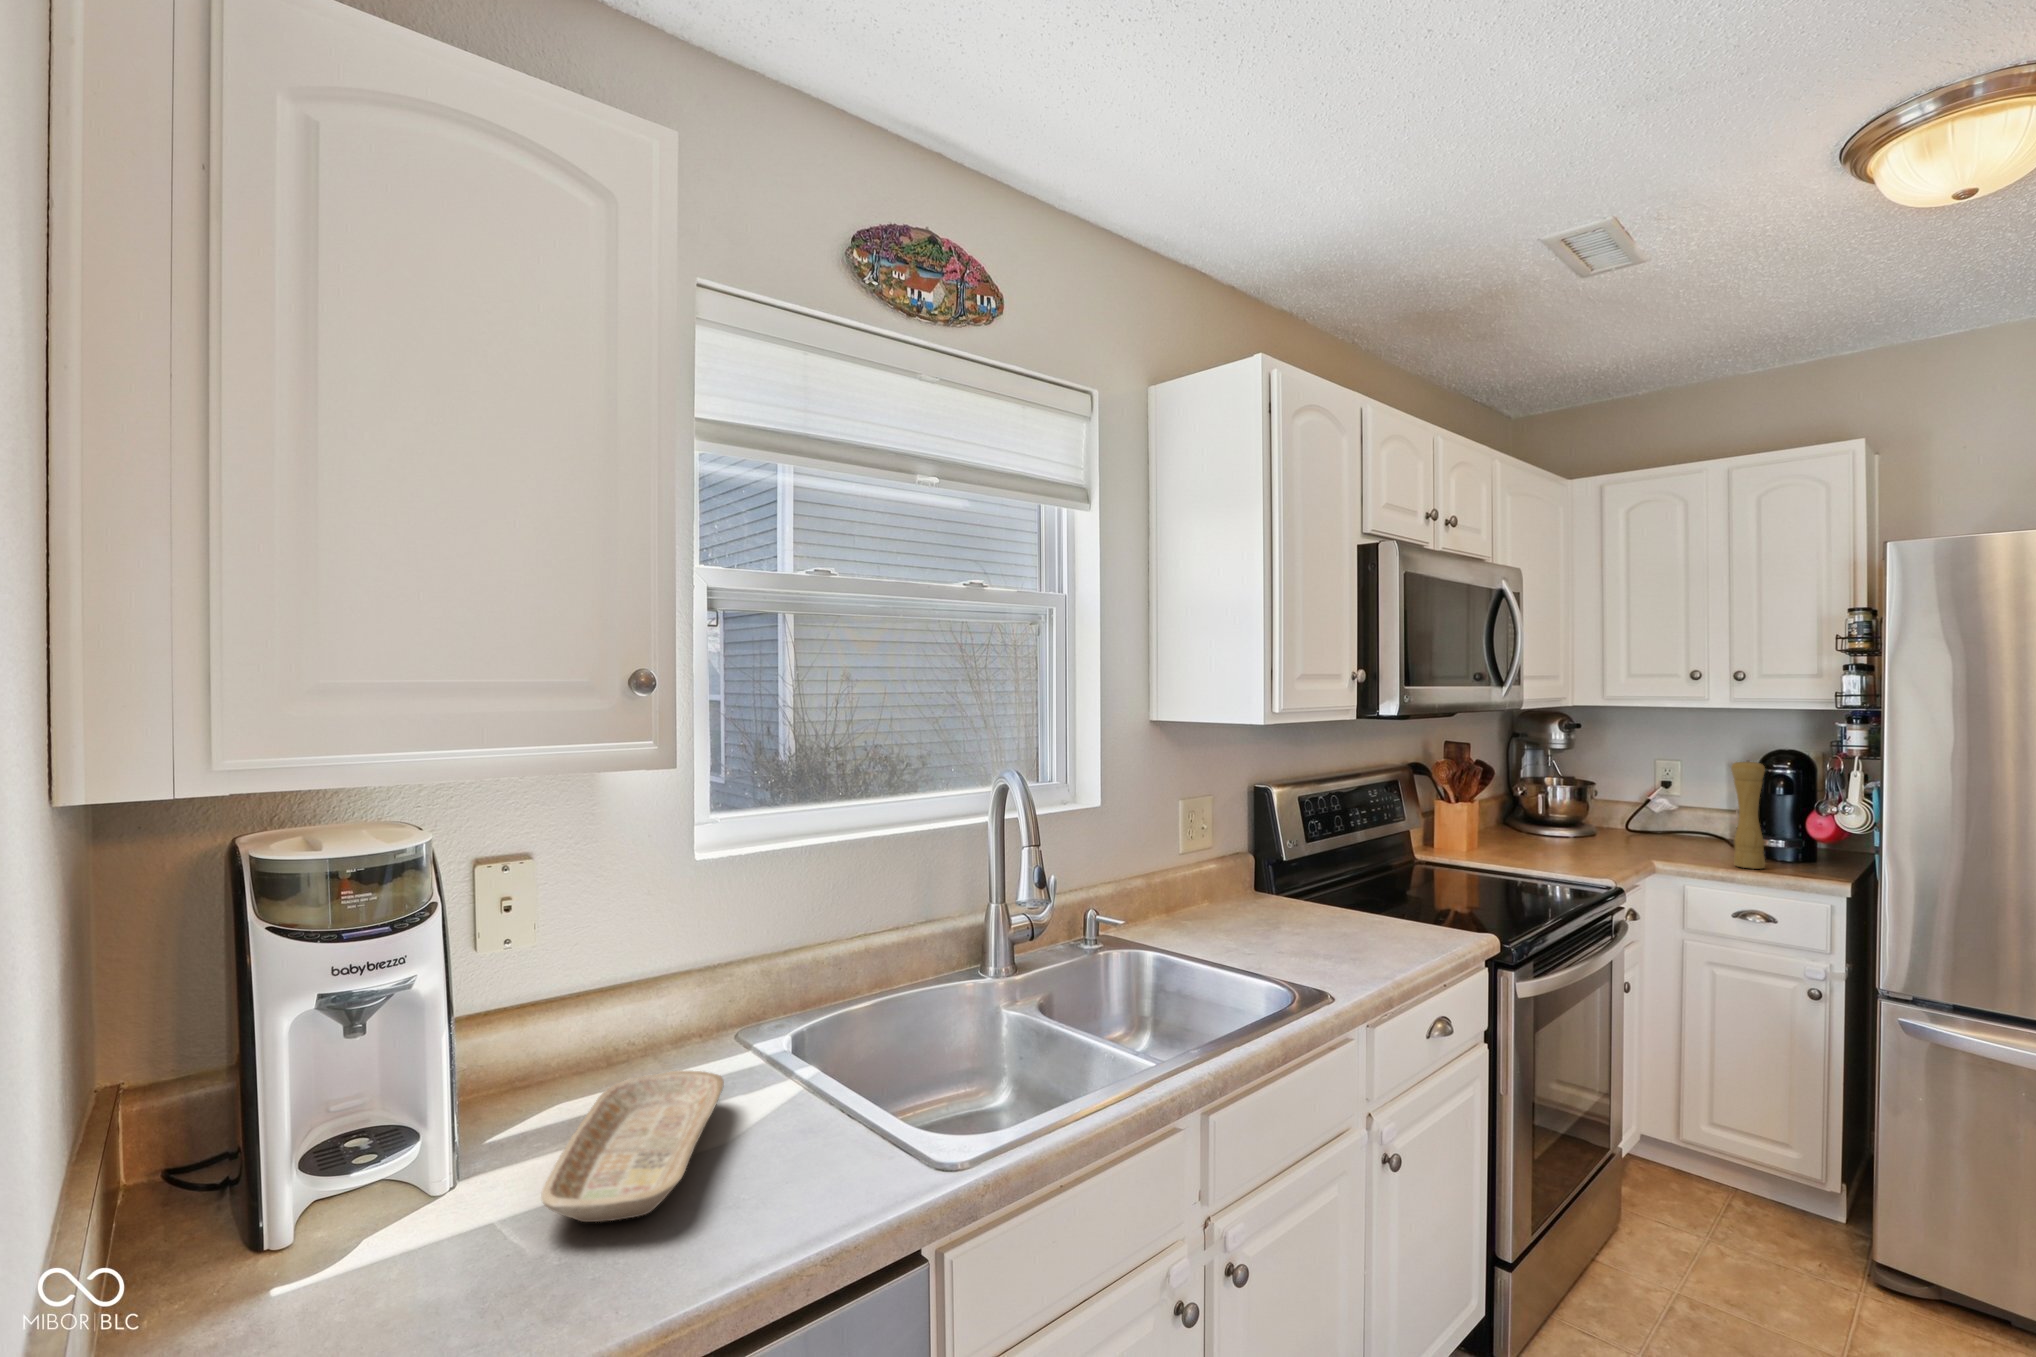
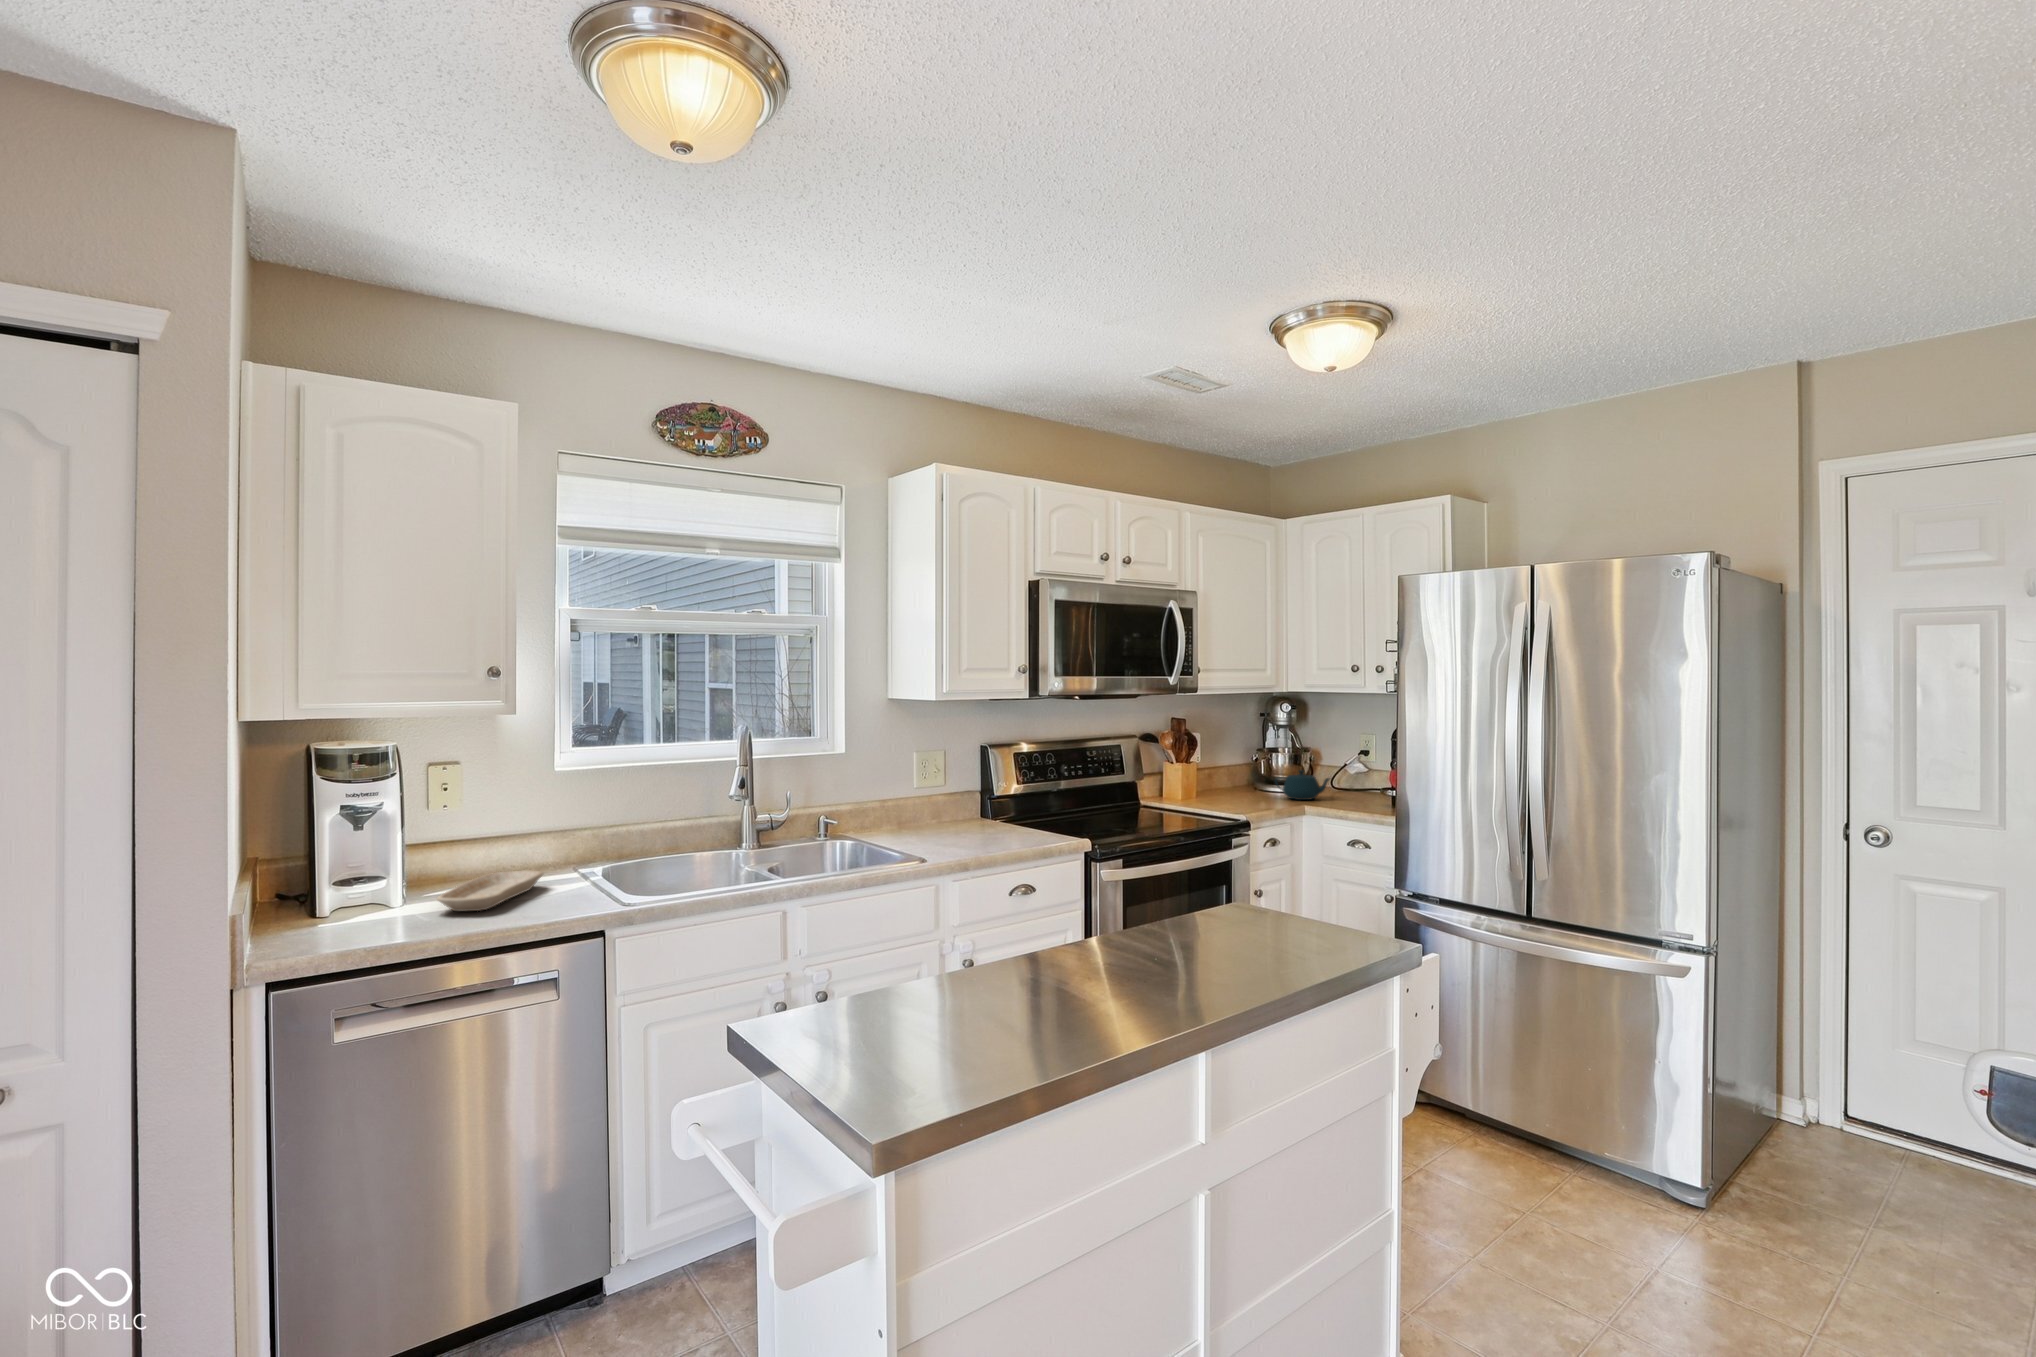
pepper mill: present [1731,760,1765,869] -> none [1341,734,1361,811]
teapot: none [1586,807,1679,848] -> present [1275,770,1329,800]

